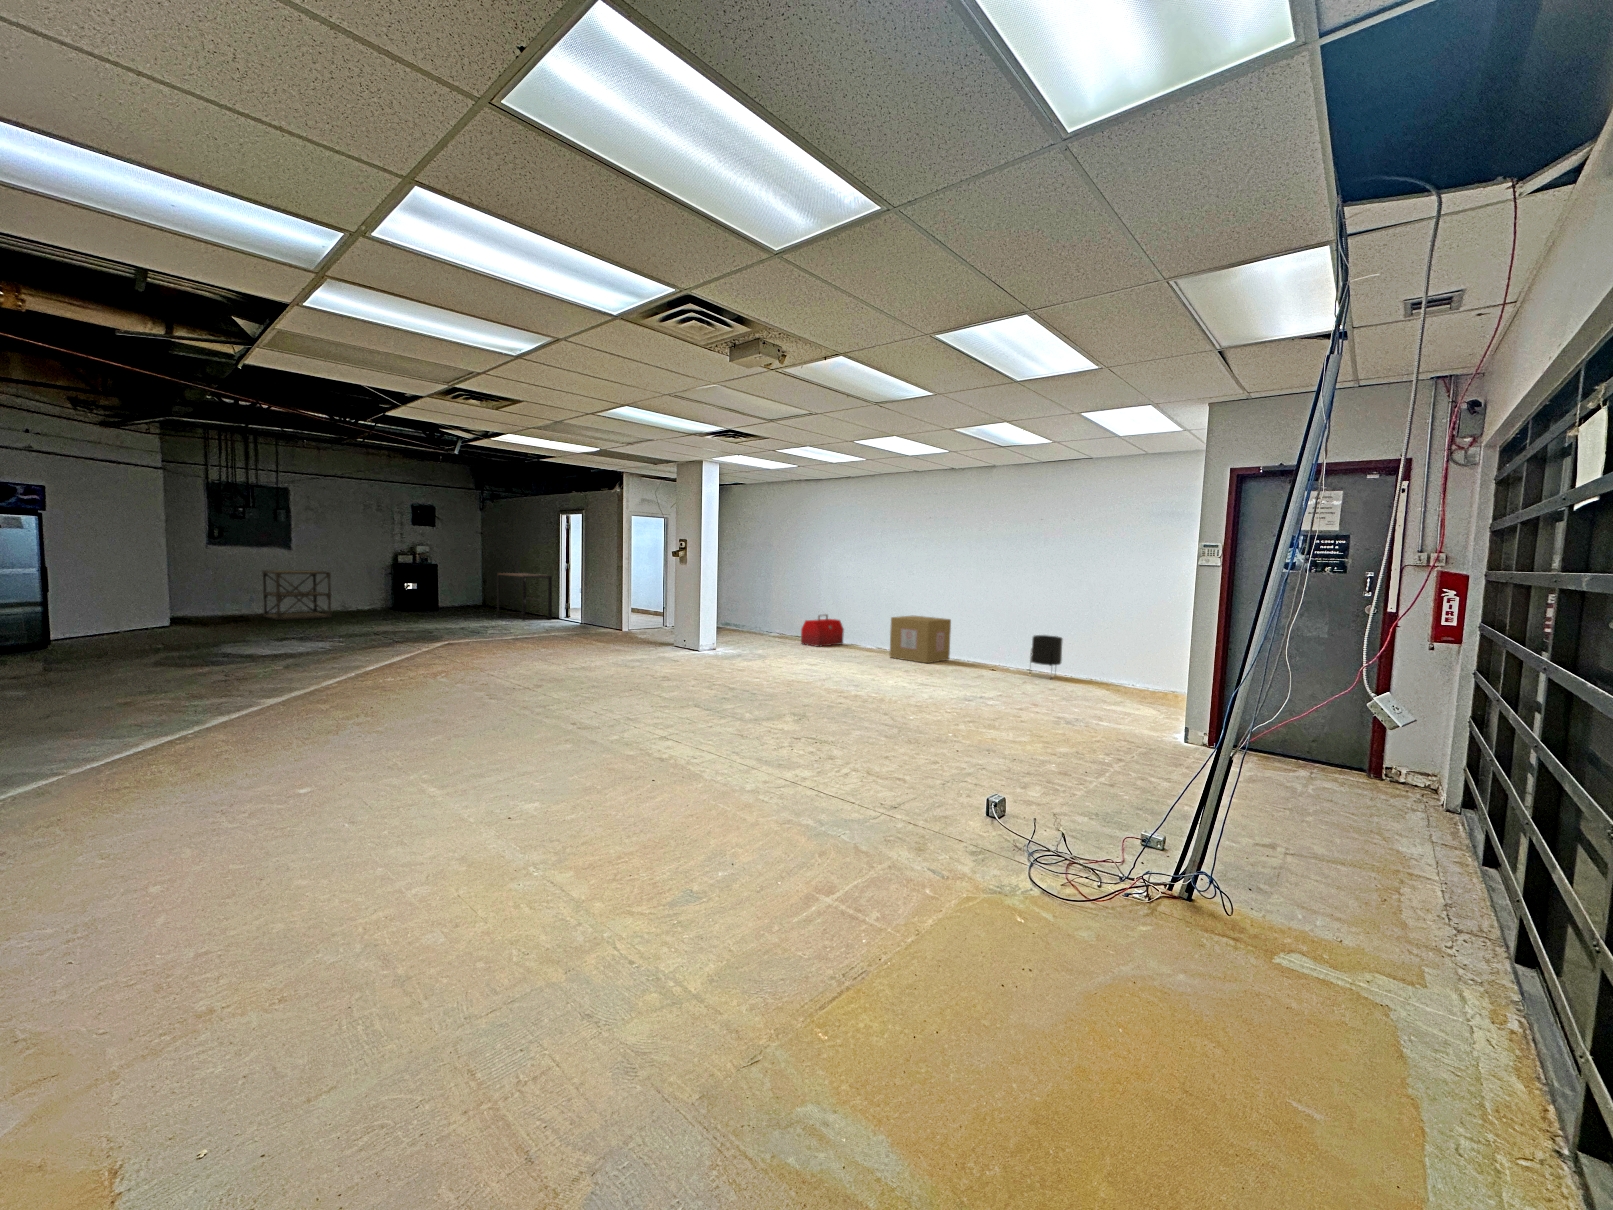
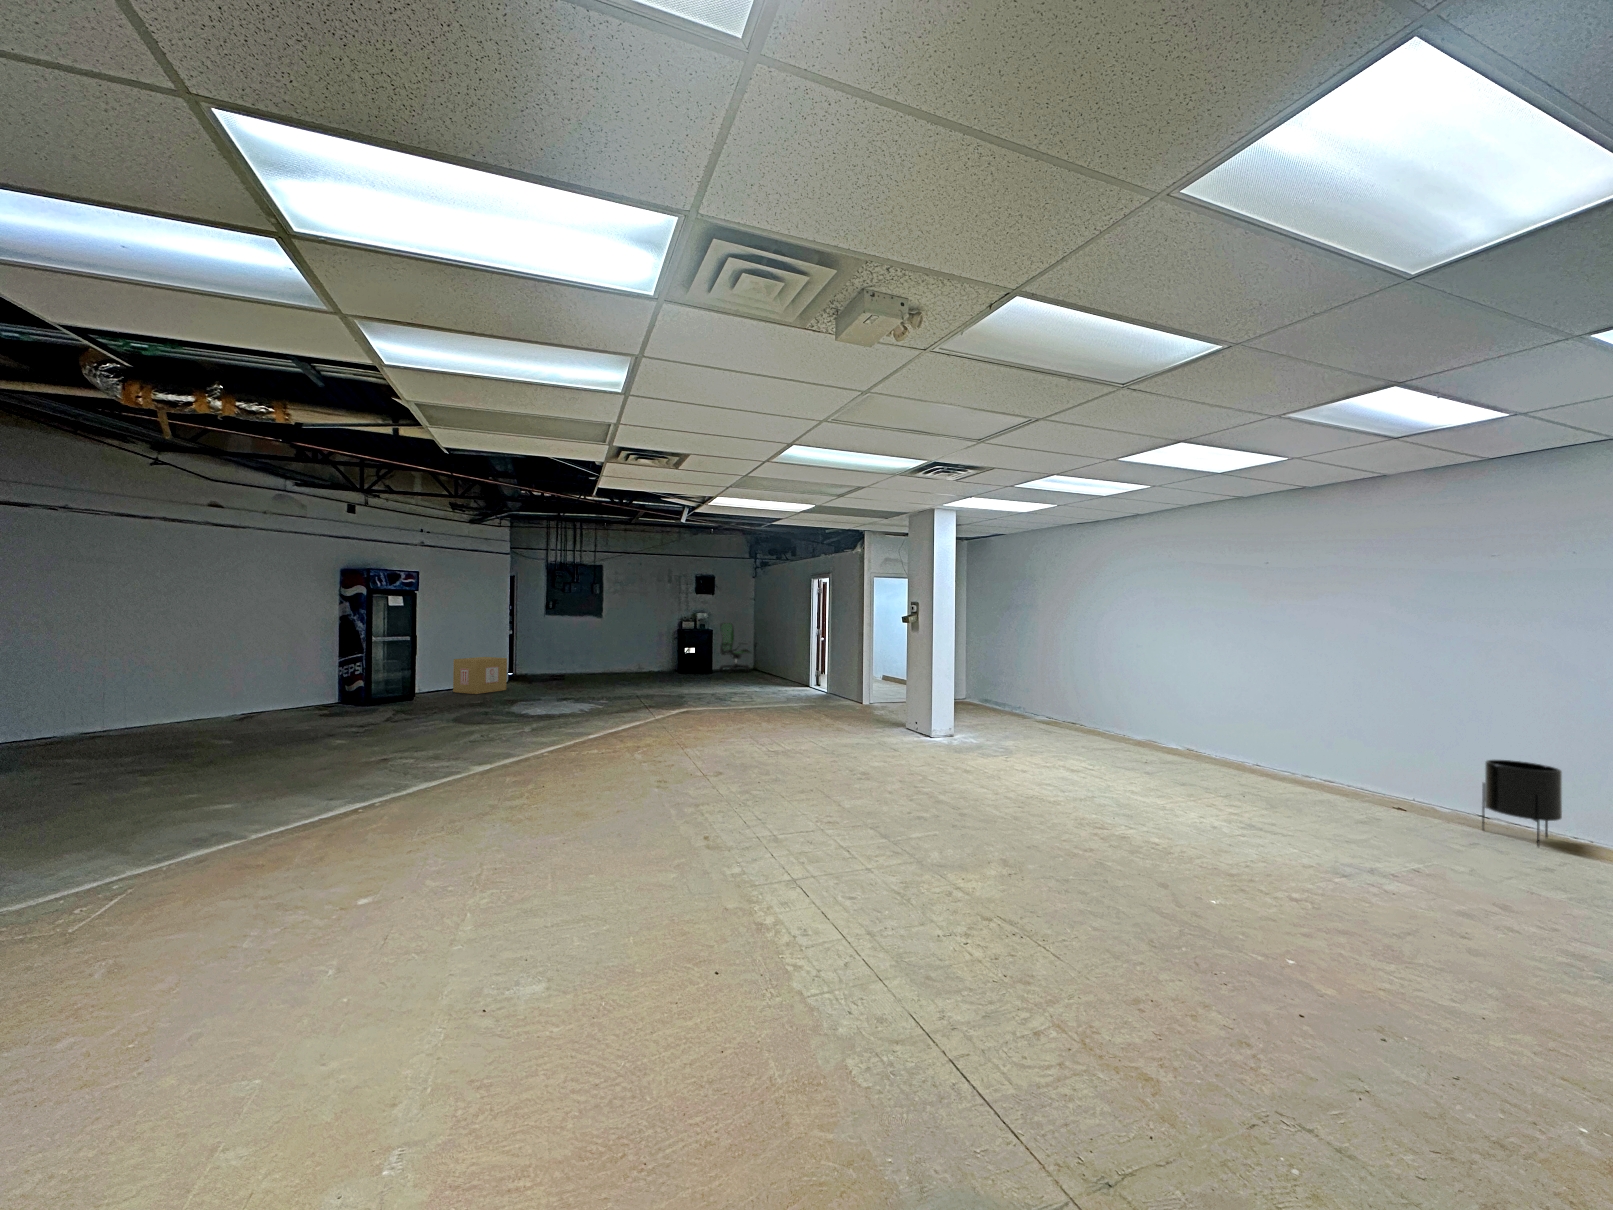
office chair: none [443,557,482,610] -> present [719,623,752,673]
shelving unit: present [262,570,332,620] -> none [580,635,626,679]
desk: present [497,573,552,621] -> none [758,638,804,687]
toolbox: present [801,614,844,647] -> none [1070,697,1132,740]
cardboard box: present [890,616,951,663] -> present [453,657,507,694]

